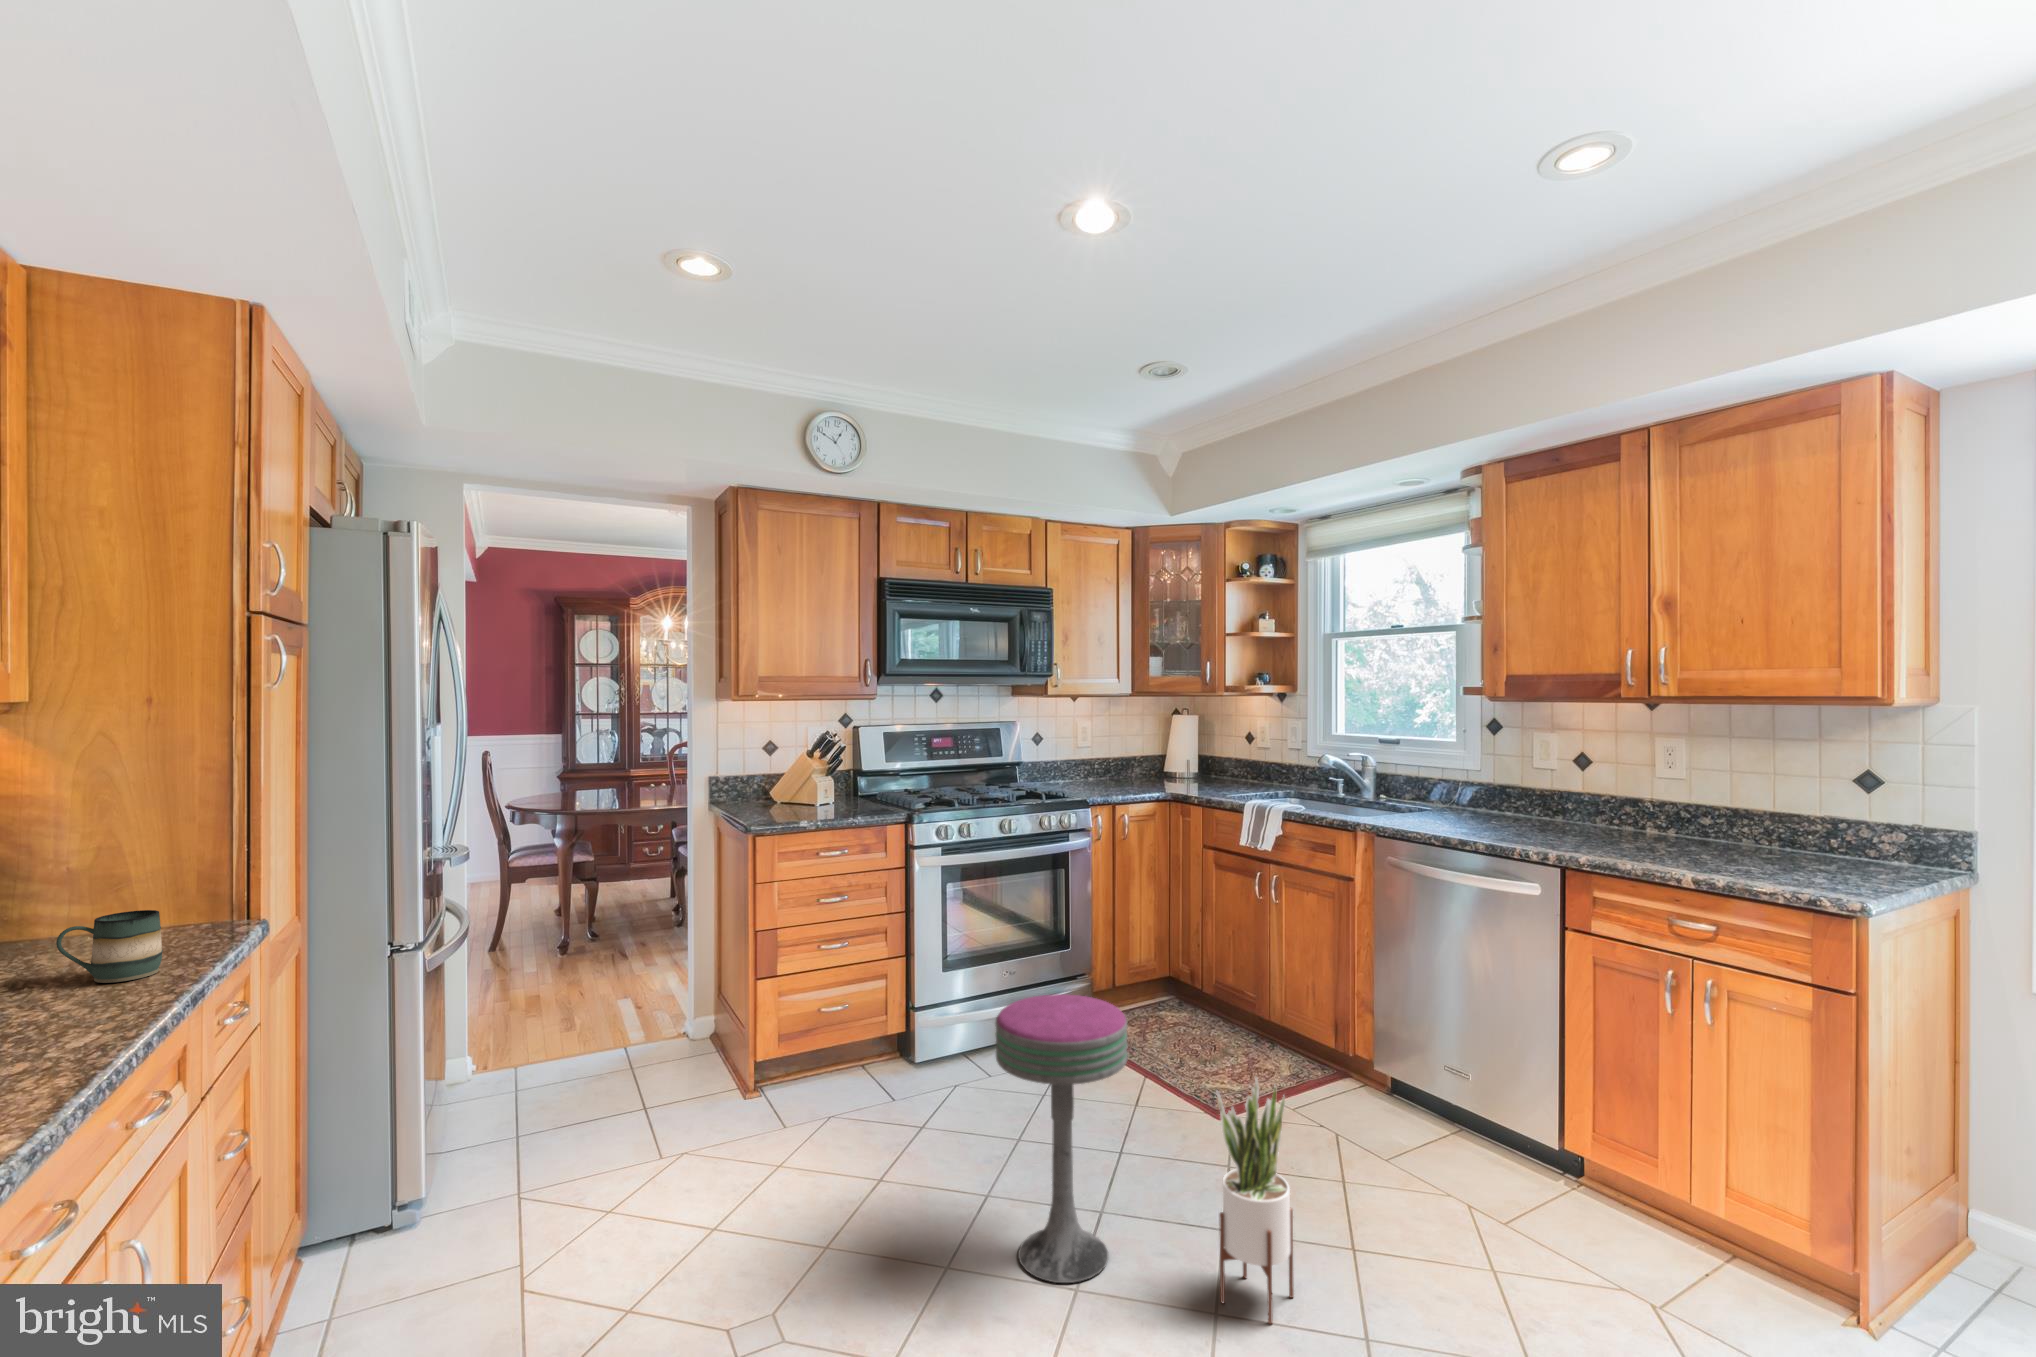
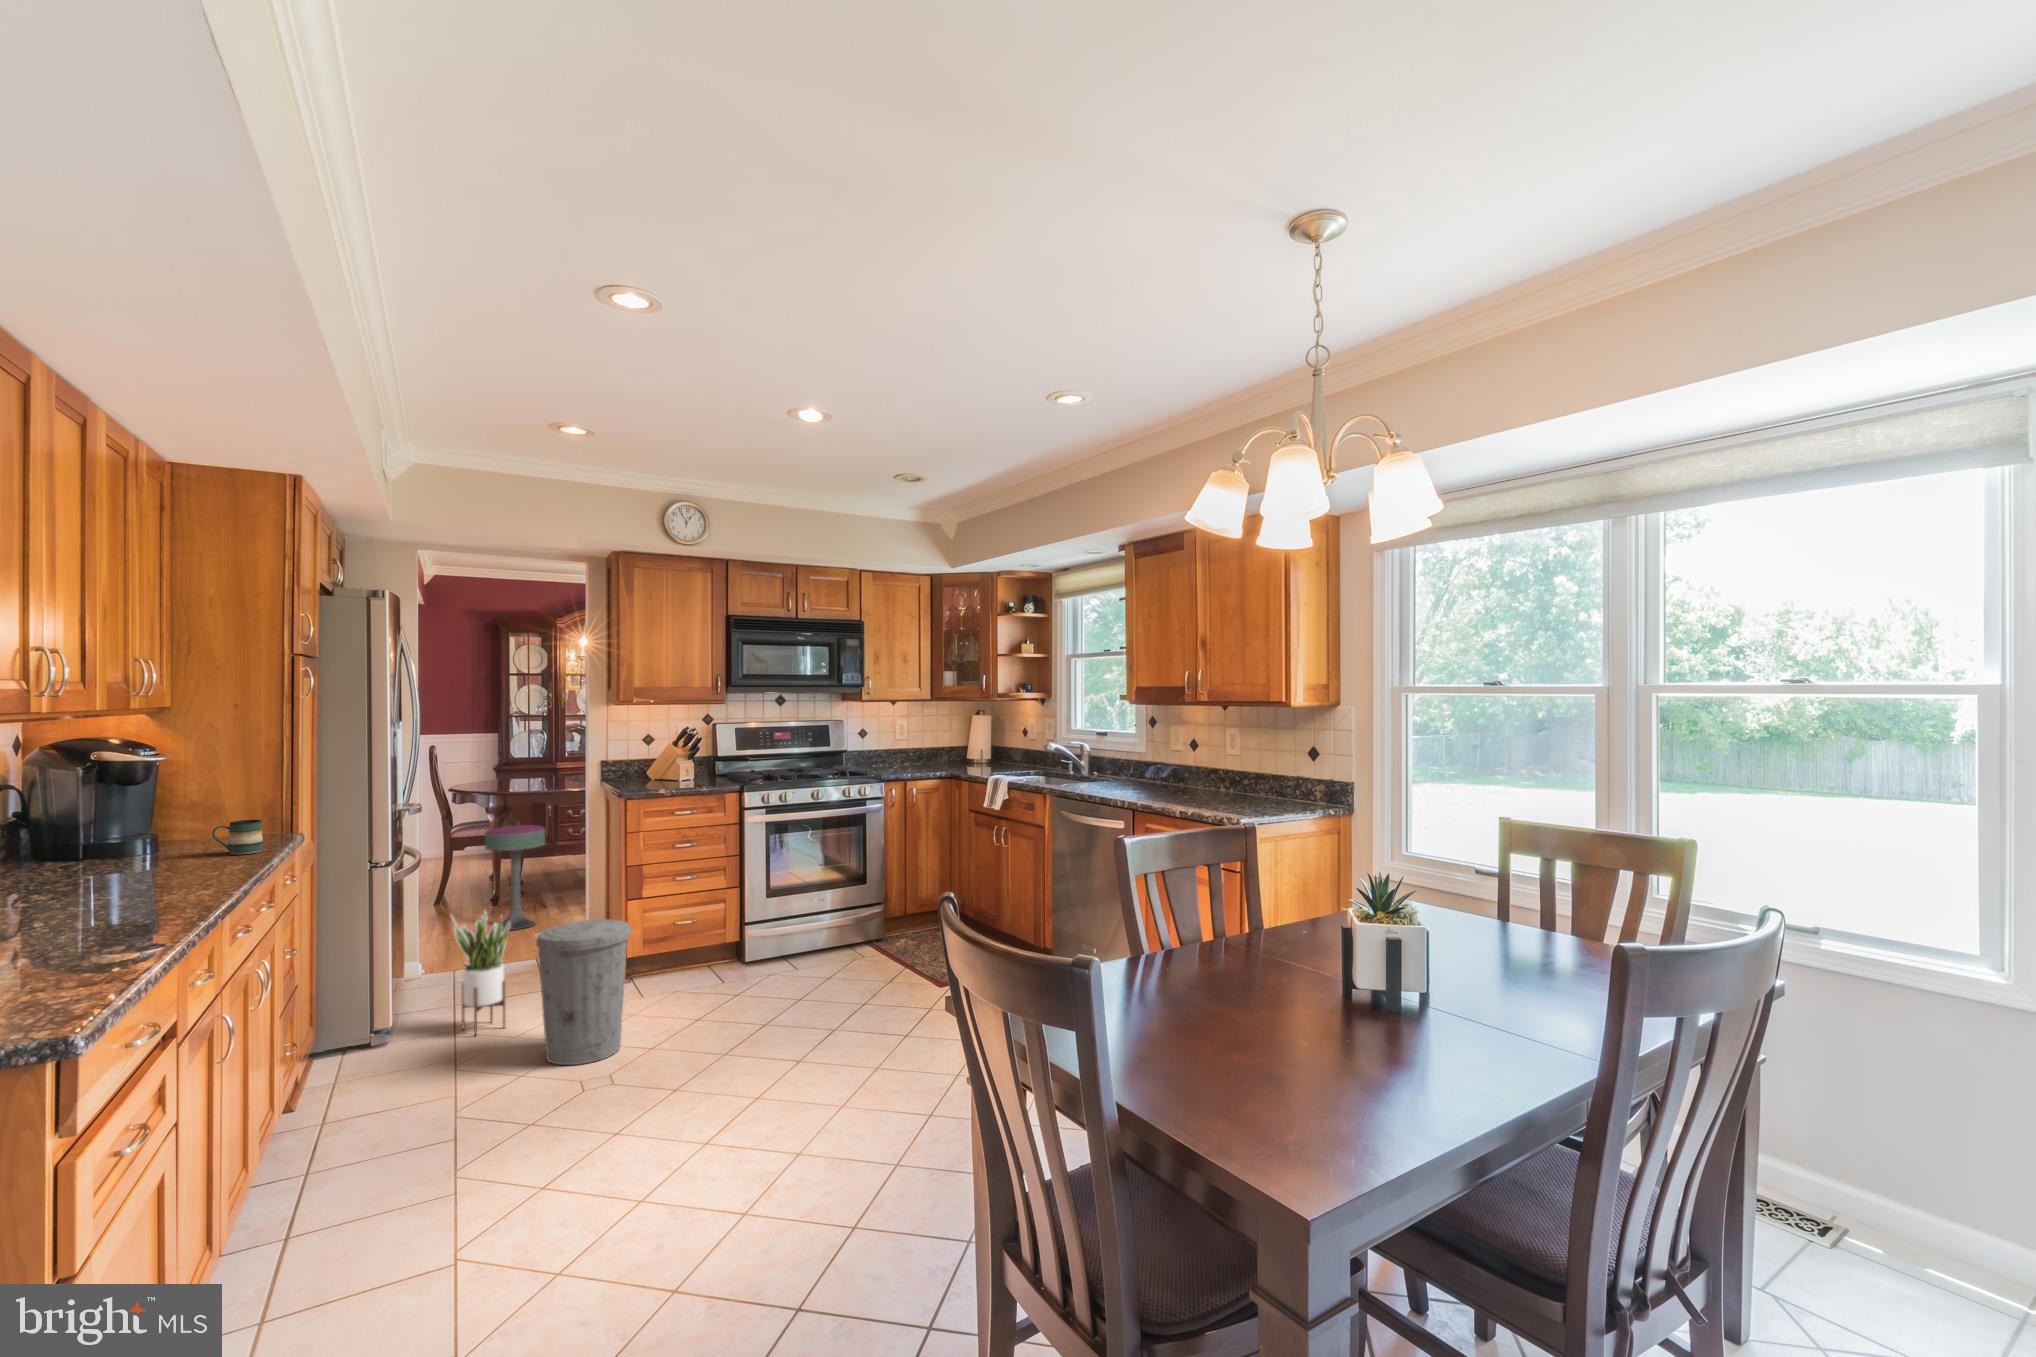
bar stool: present [995,994,1128,1283] -> present [485,825,545,930]
trash can: none [646,1034,792,1290] -> present [536,919,631,1065]
potted plant: present [1216,1078,1294,1324] -> present [451,911,510,1036]

